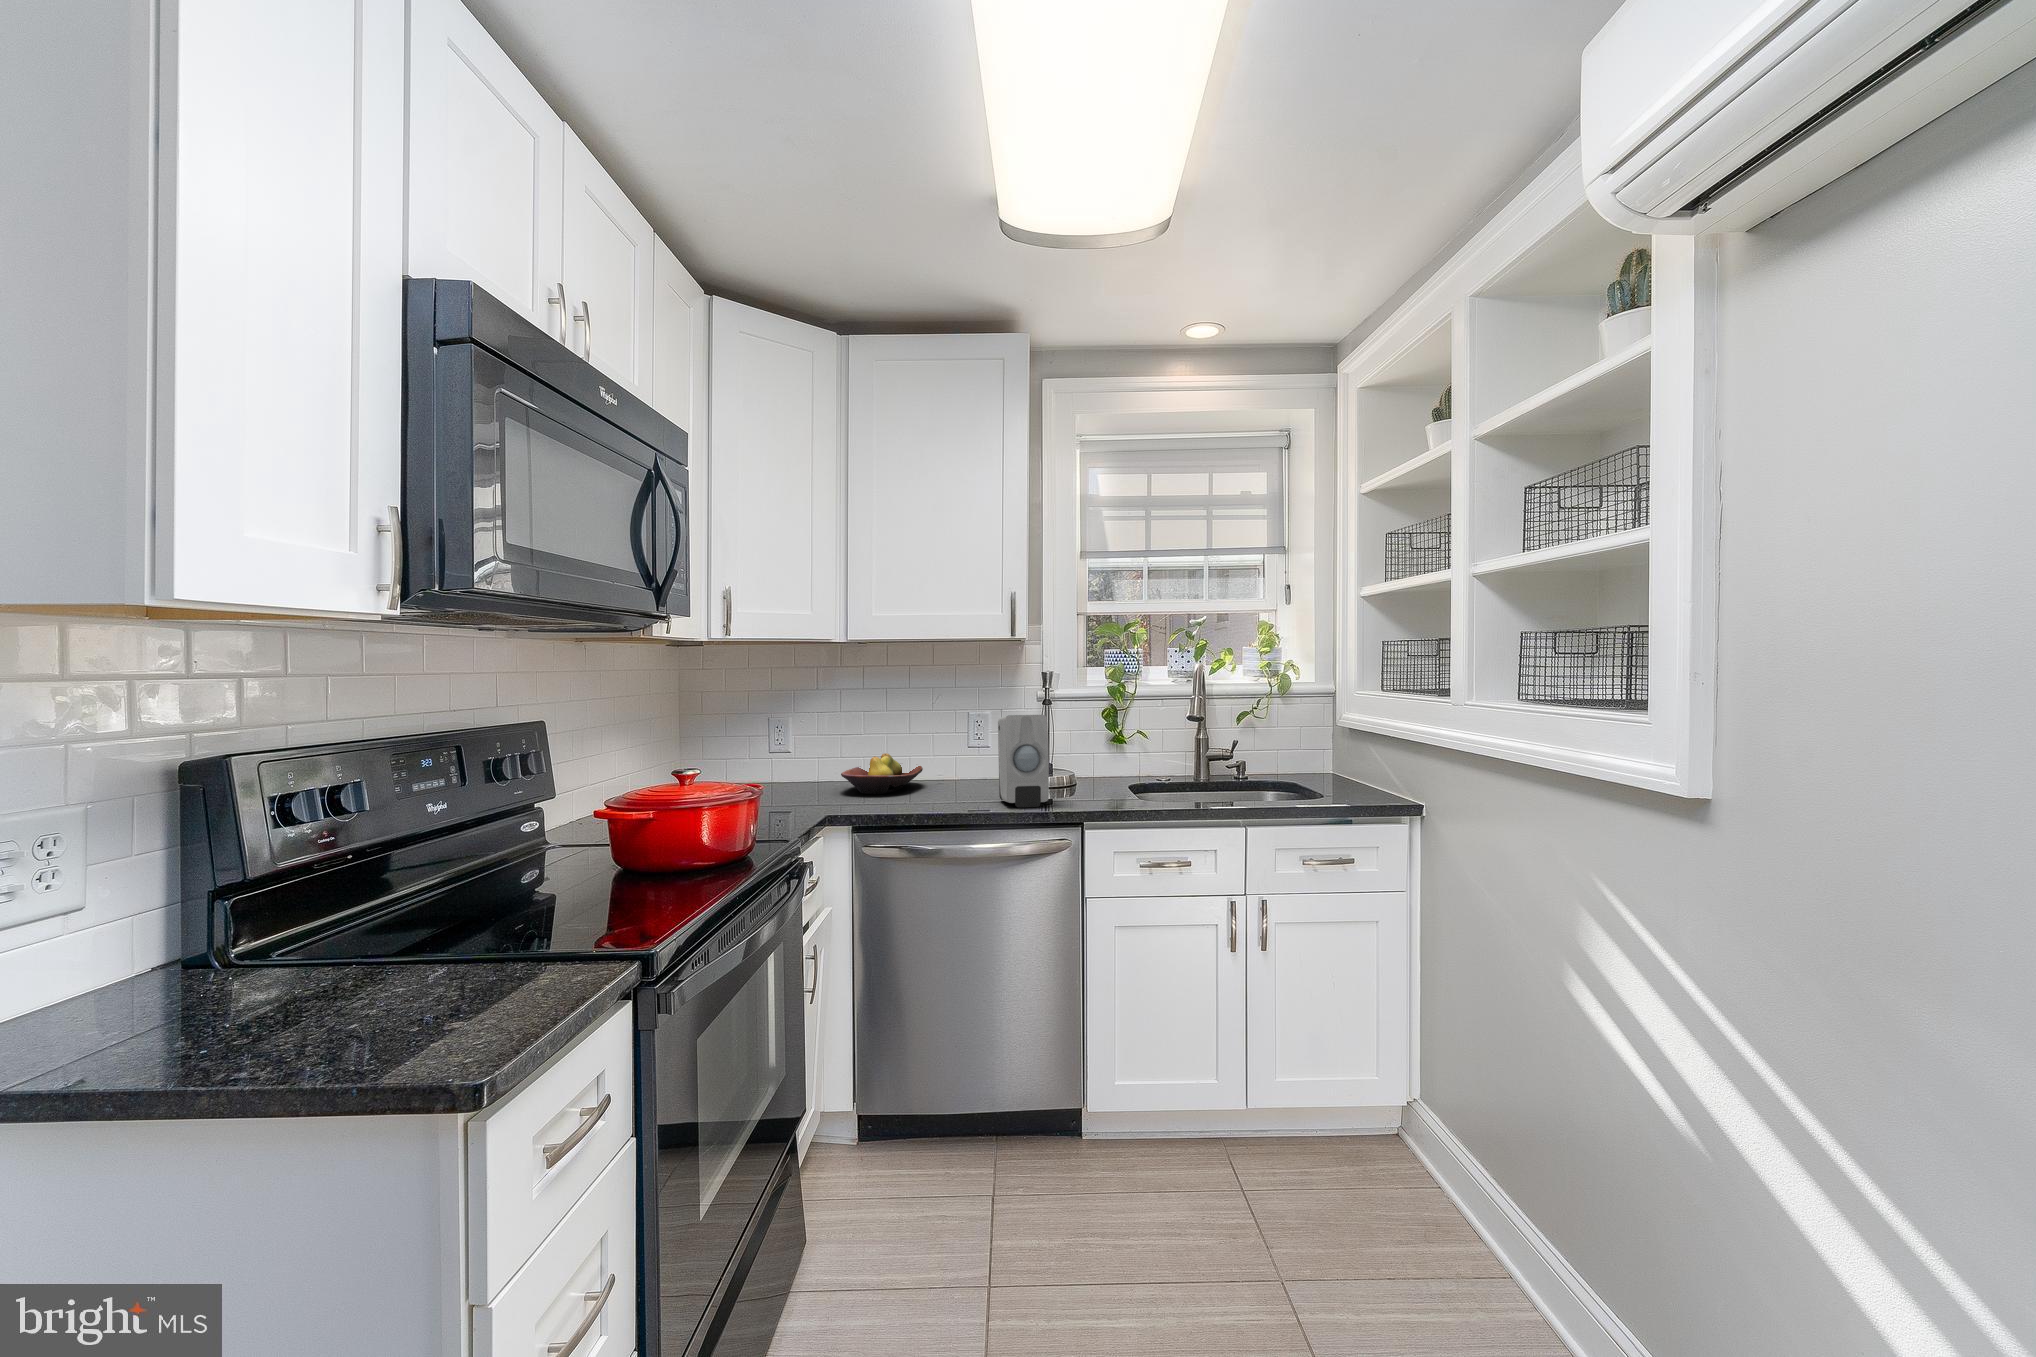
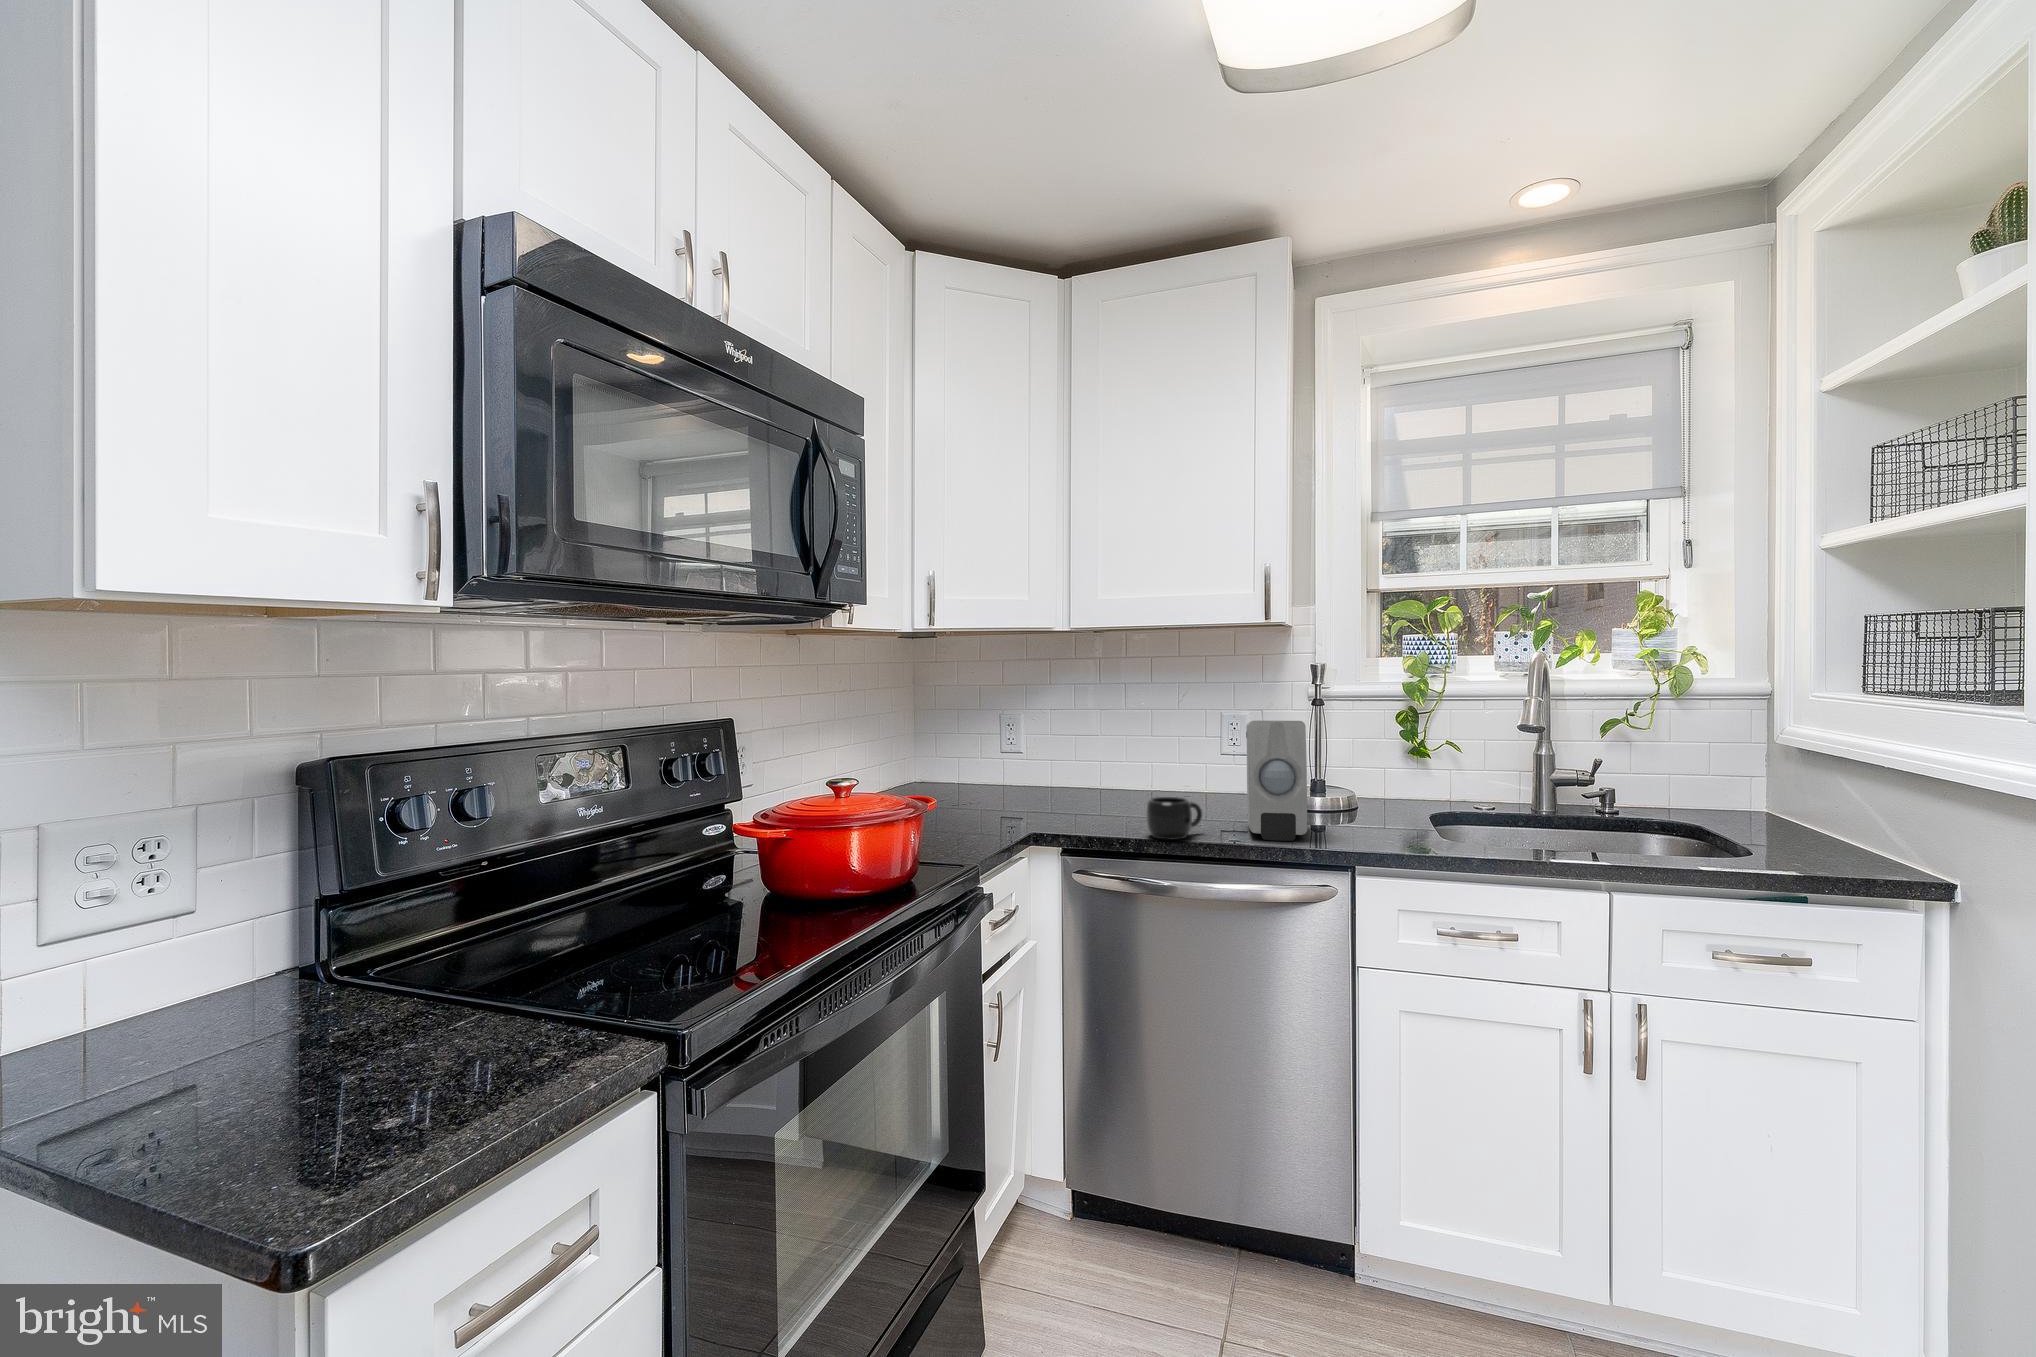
fruit bowl: present [841,753,923,794] -> none [1075,755,1174,804]
mug: none [926,779,969,812] -> present [1146,797,1202,840]

